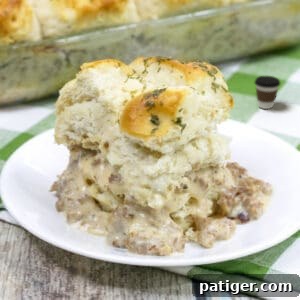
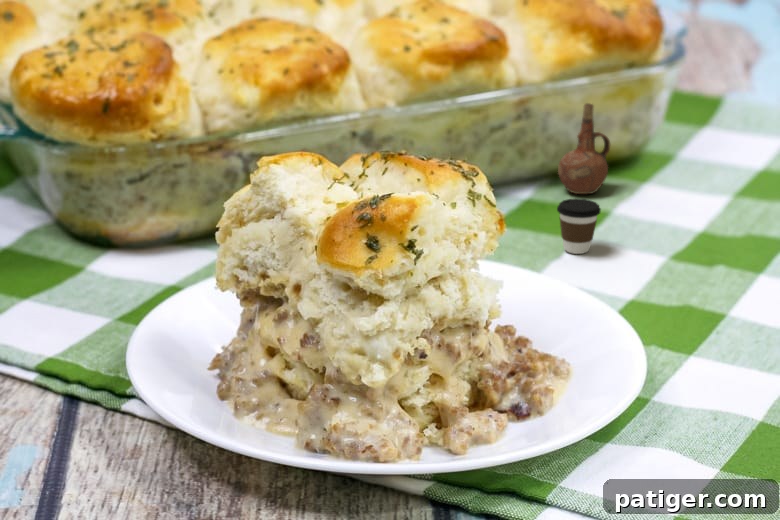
ceramic pitcher: none [252,16,283,71] -> present [558,103,610,194]

